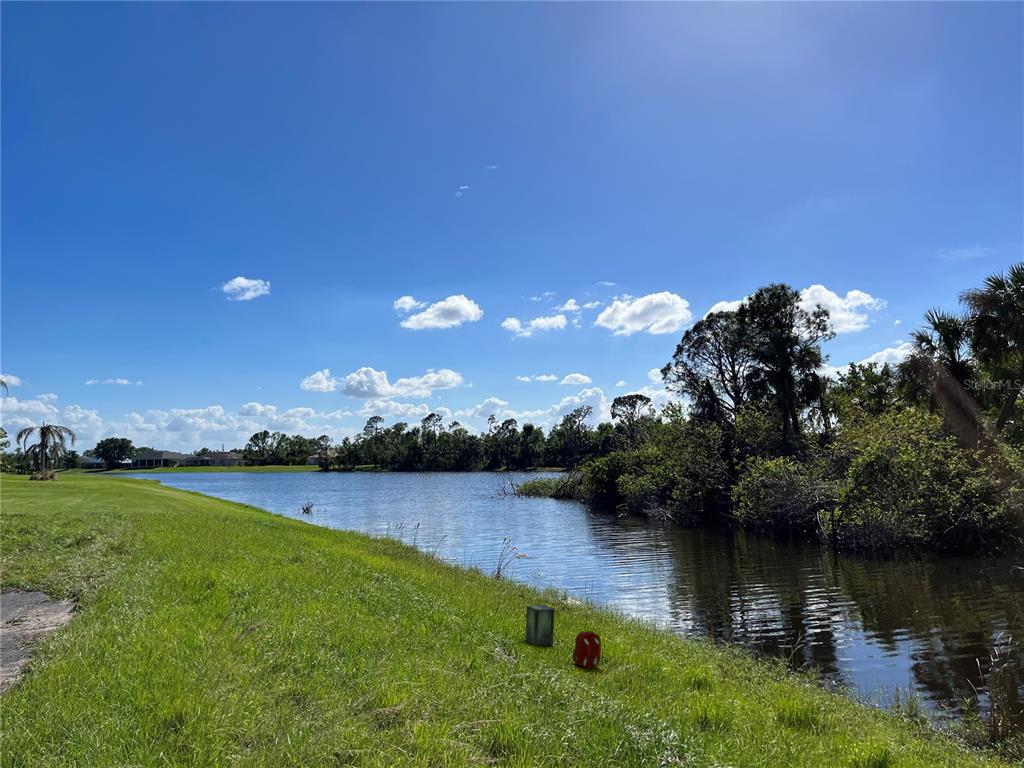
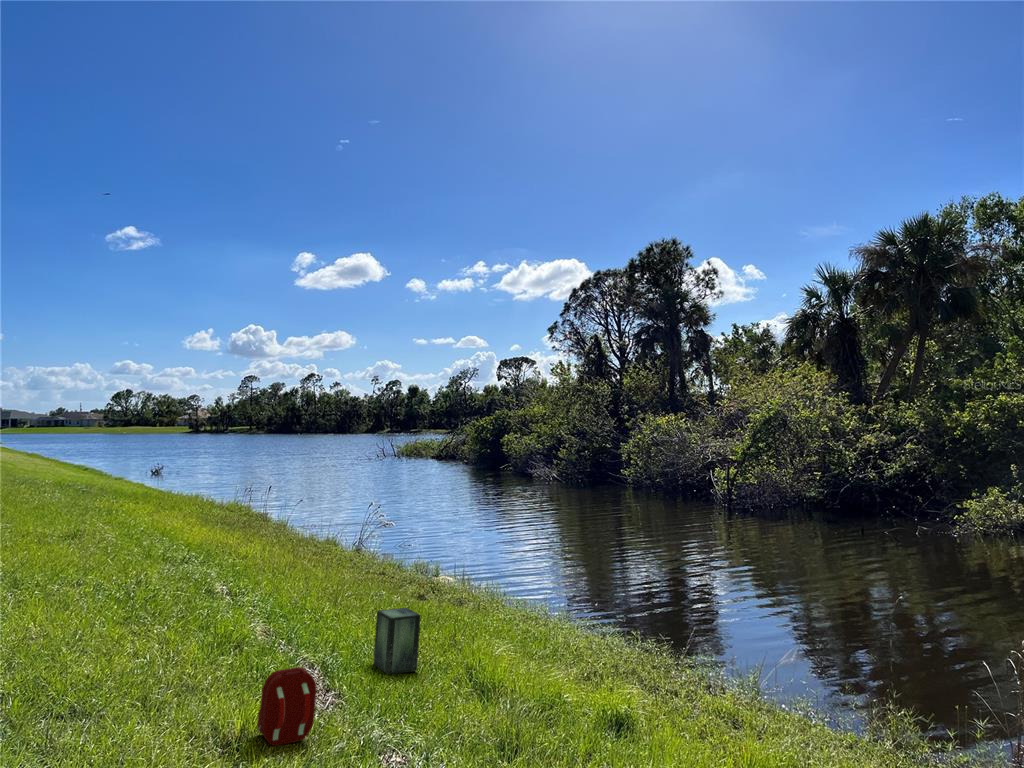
backpack: present [573,631,601,668] -> present [257,667,316,746]

